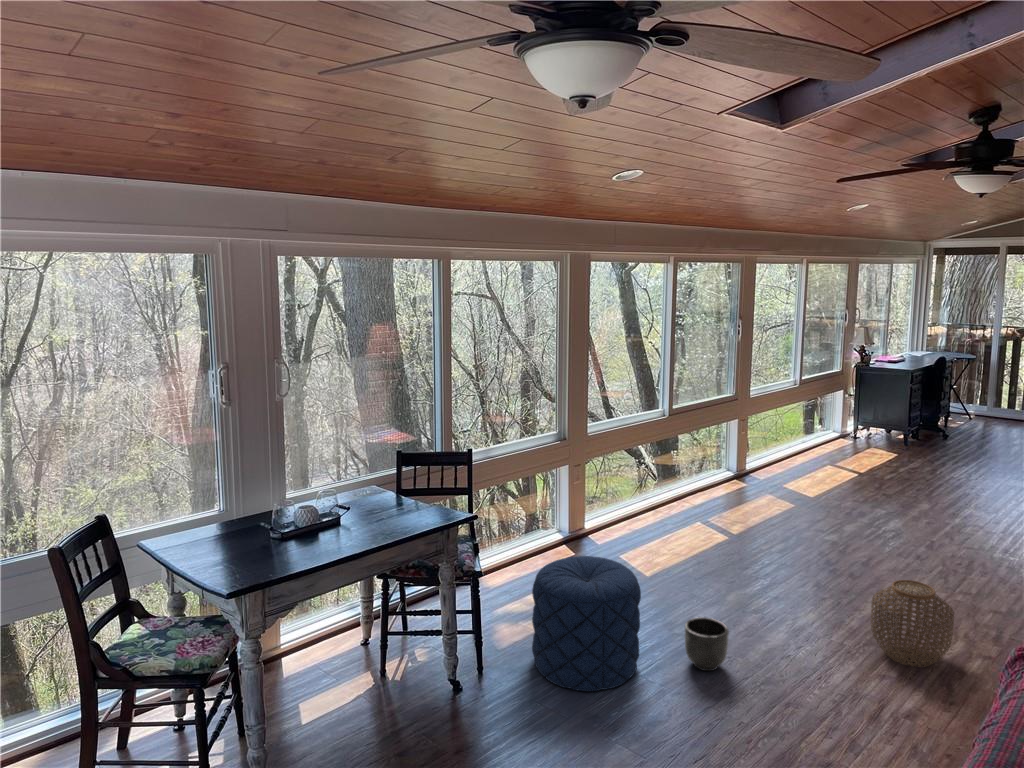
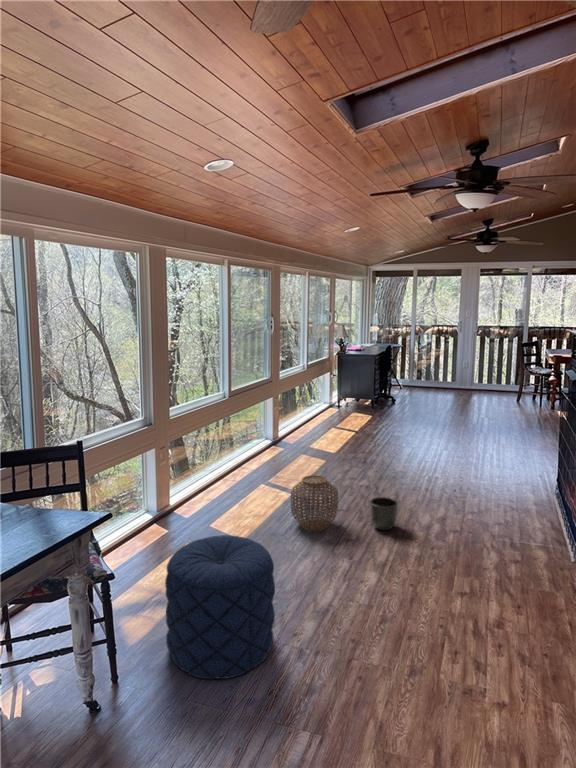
woven basket: present [871,580,954,667] -> present [291,475,338,531]
planter: present [685,617,729,671] -> present [370,497,398,530]

